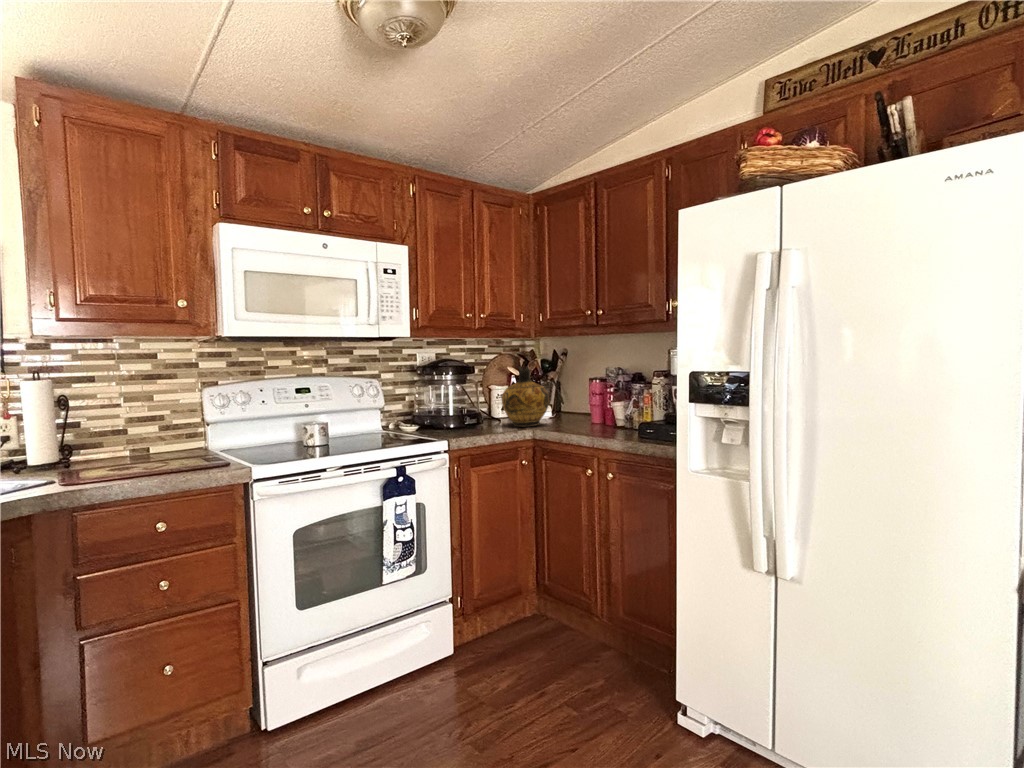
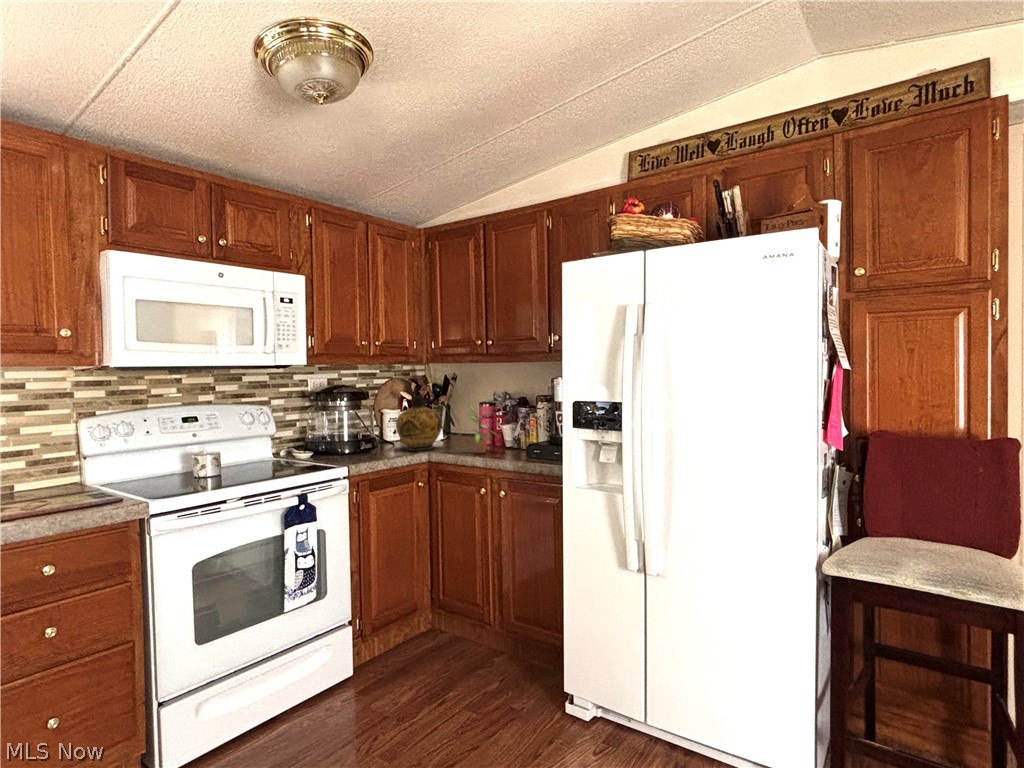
potted plant: none [563,377,611,431] -> present [469,404,497,453]

